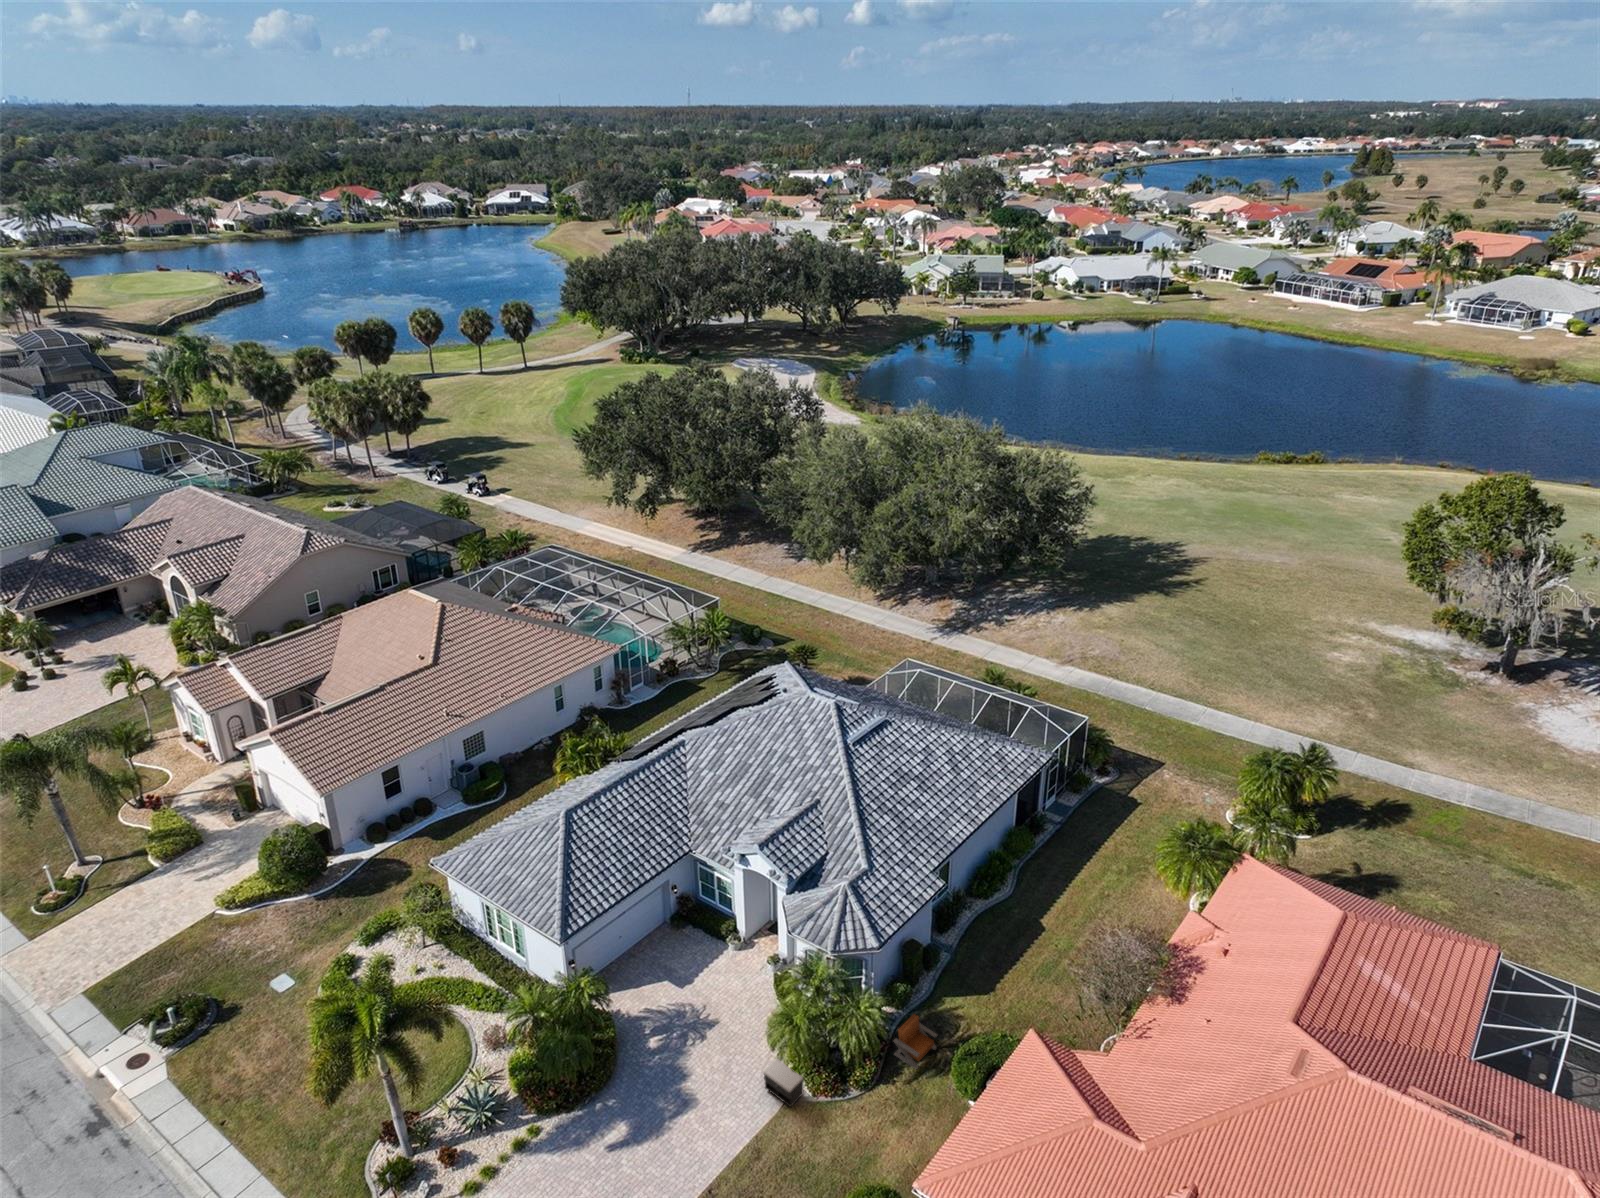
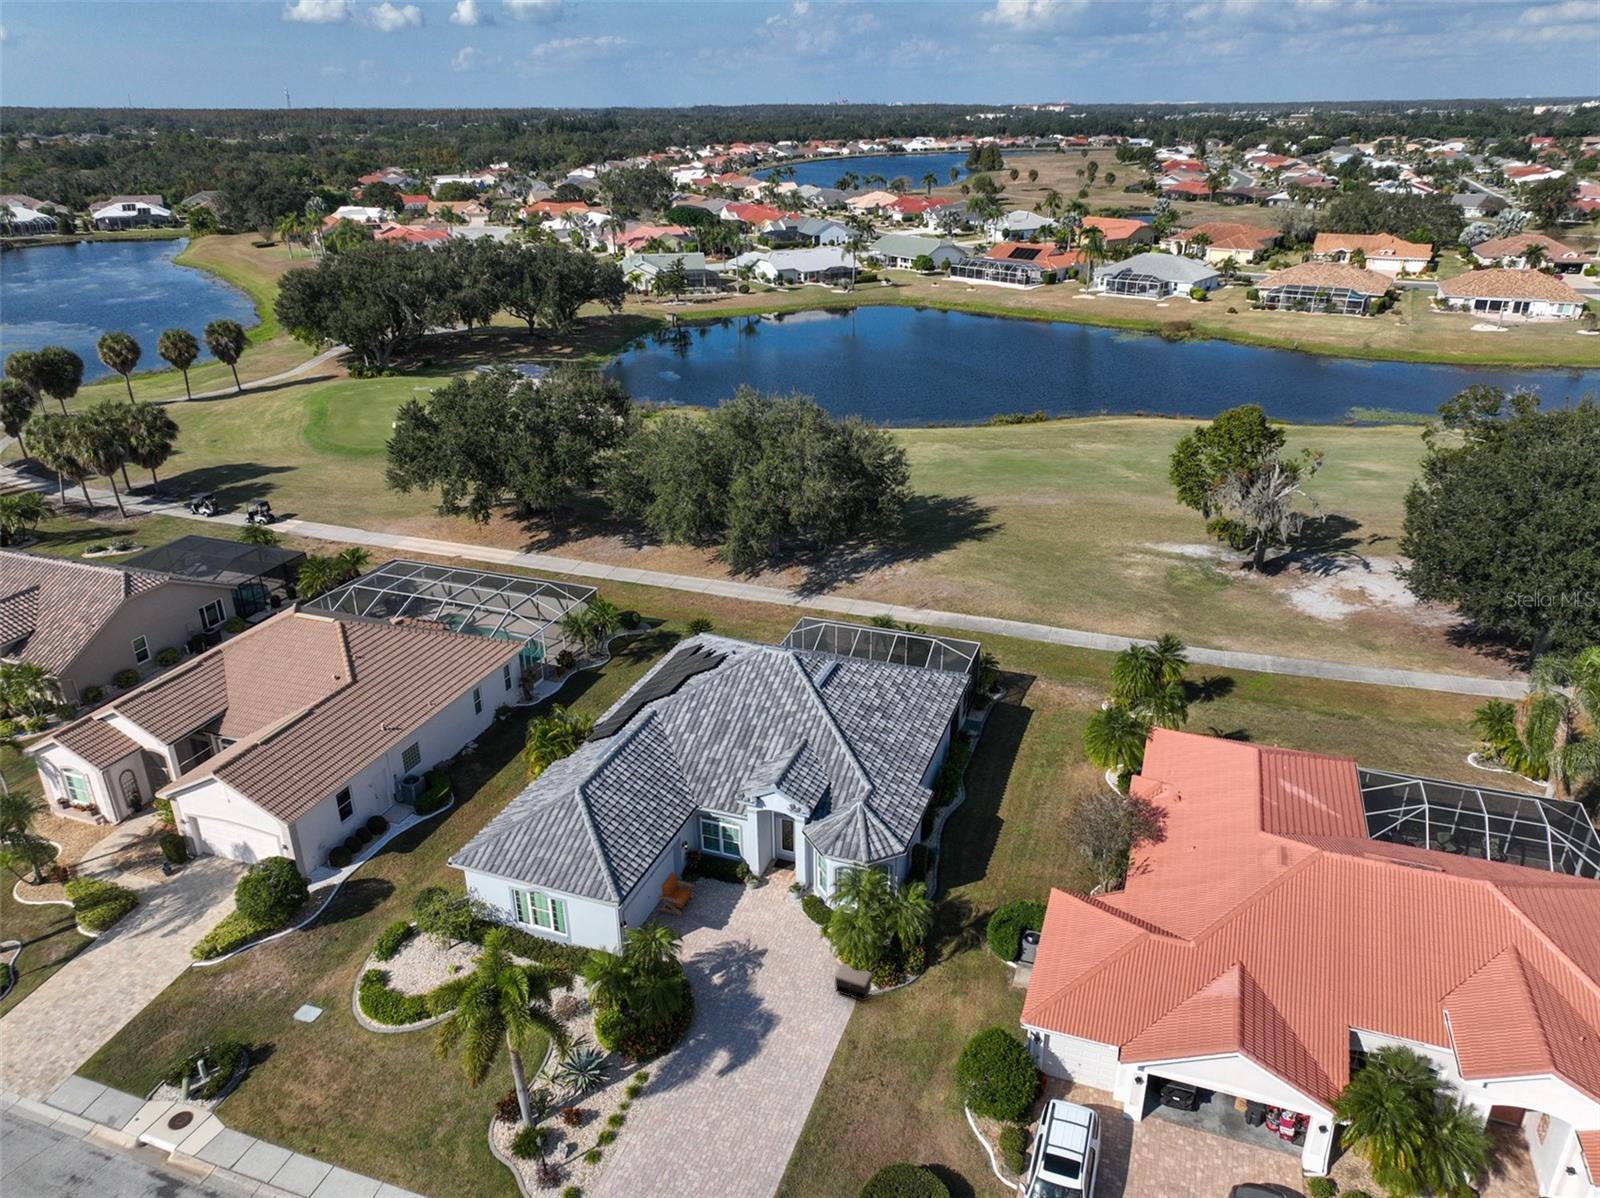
lounge chair: present [894,1014,937,1069] -> present [658,873,694,915]

